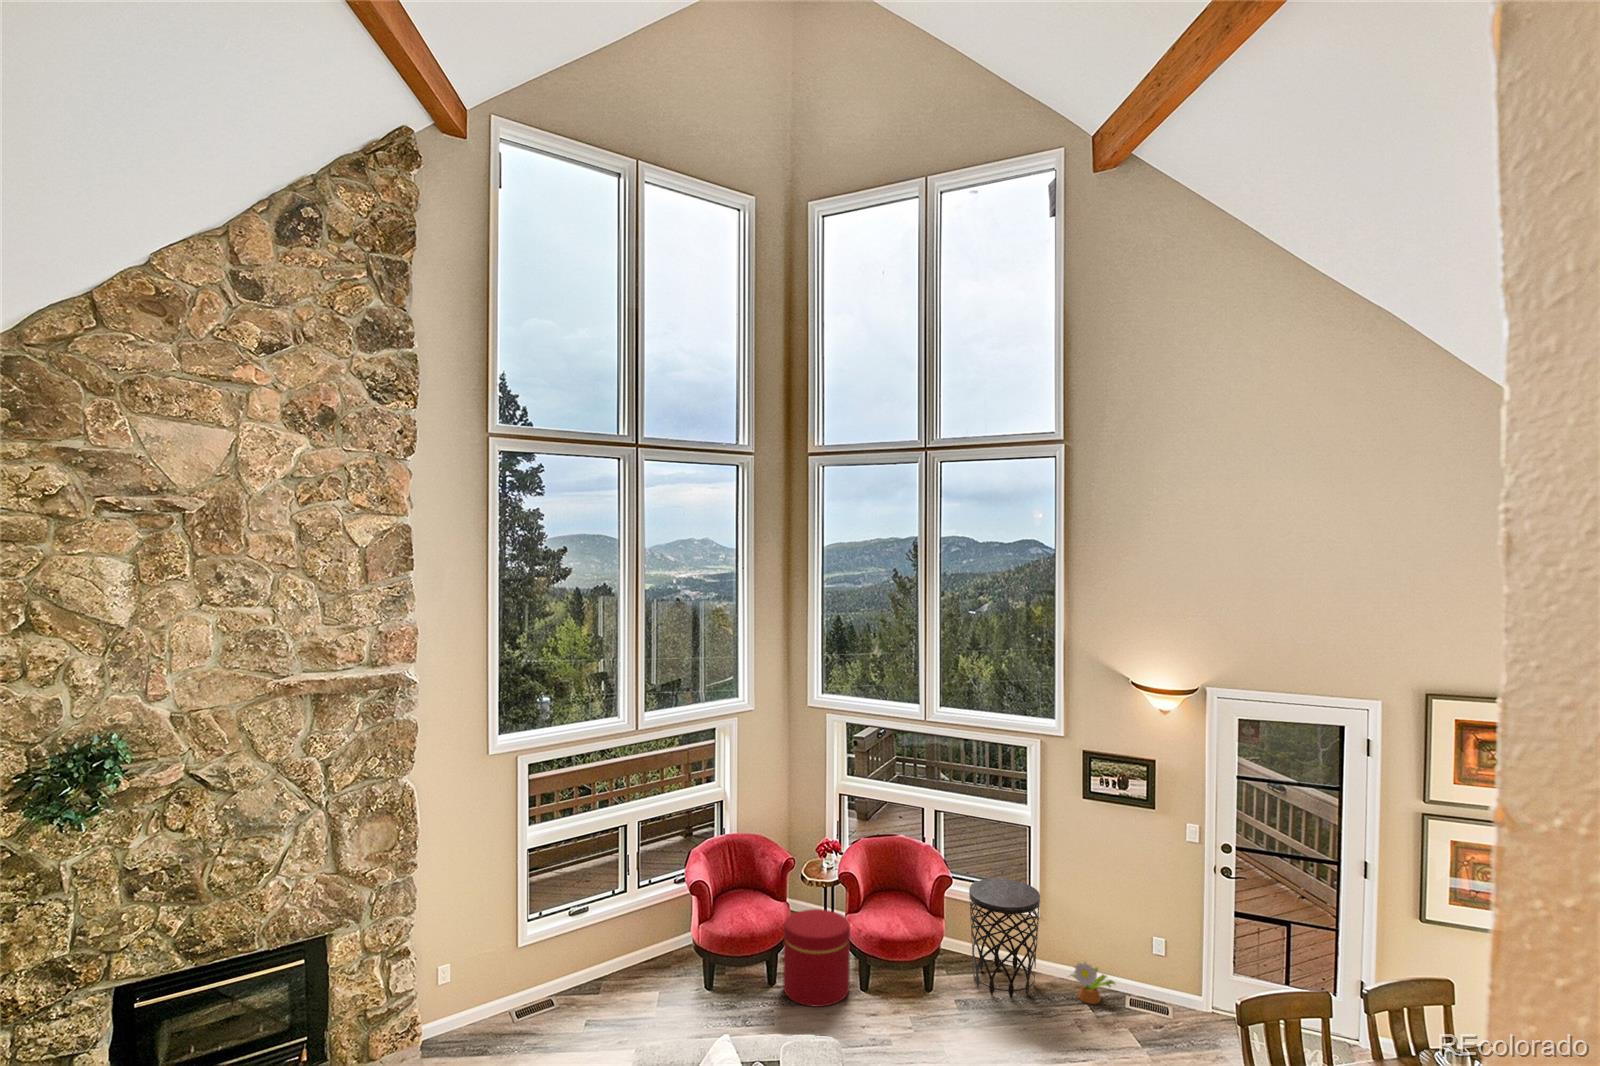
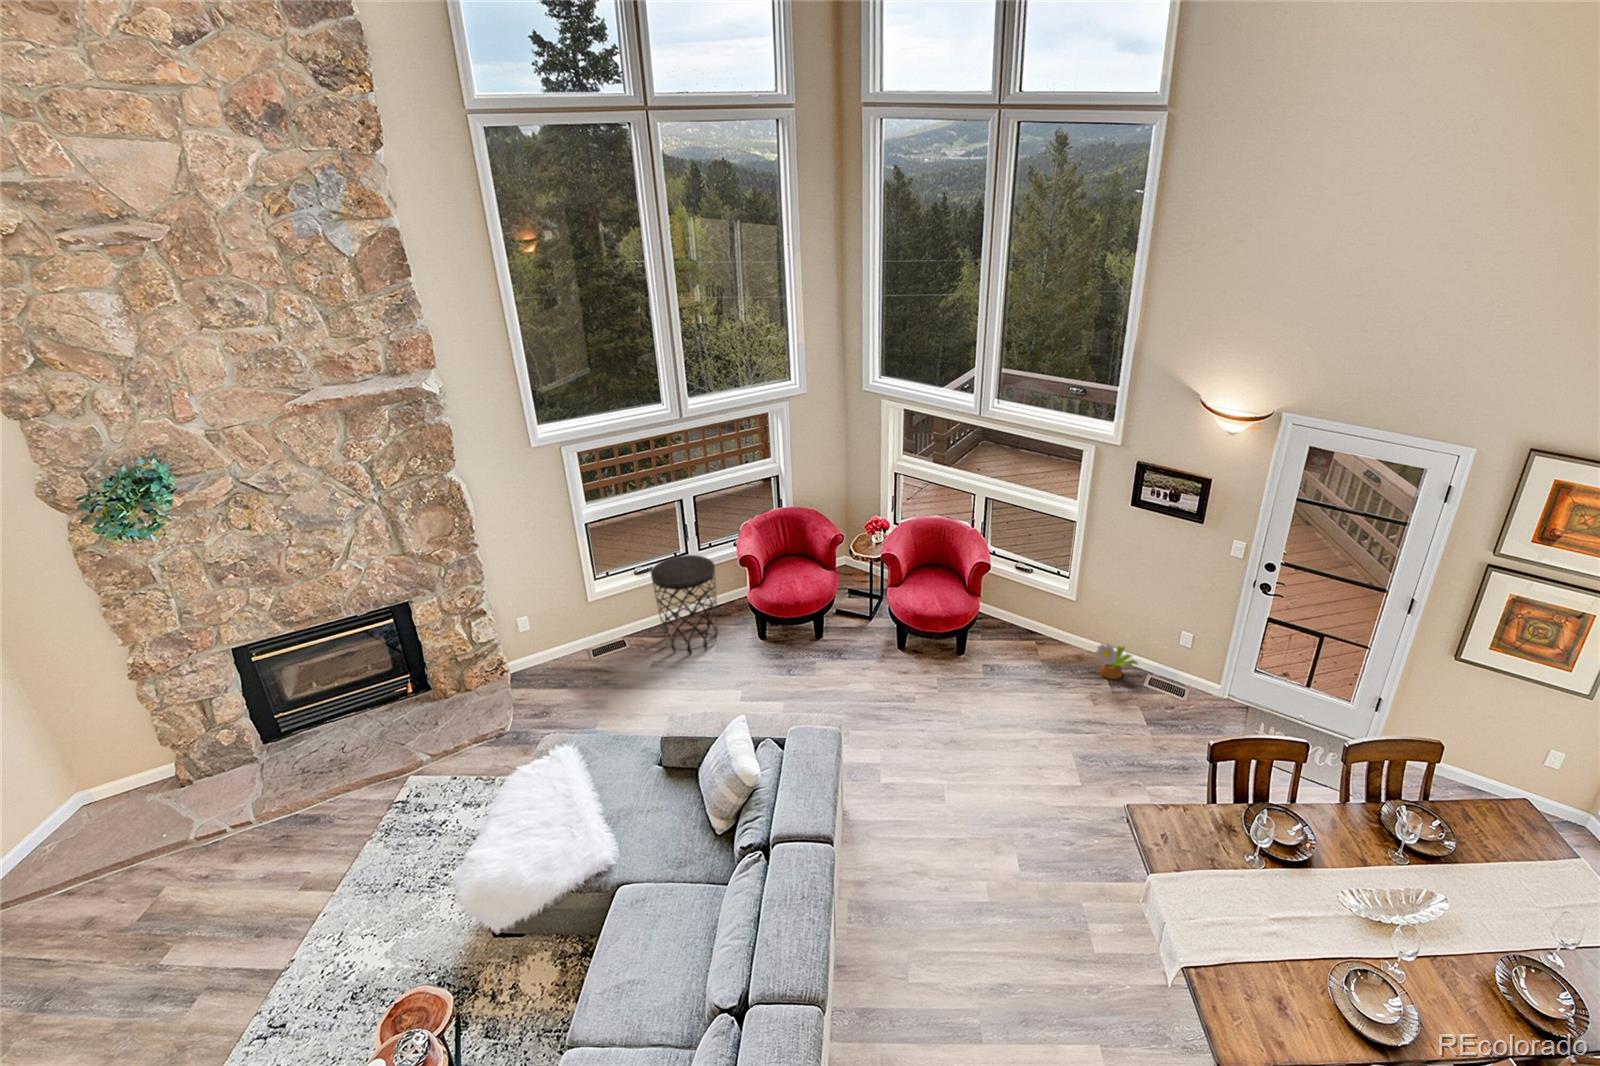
side table: present [969,878,1040,998] -> present [651,555,718,654]
ottoman: present [783,909,850,1007] -> none [819,584,882,667]

